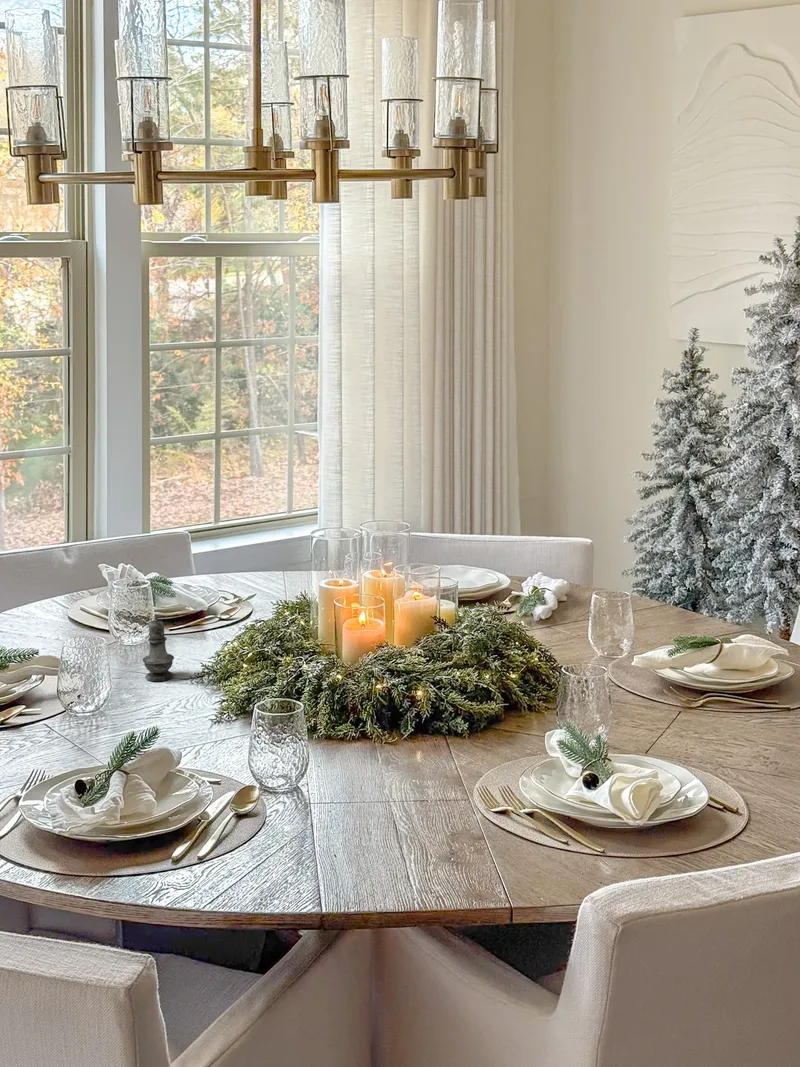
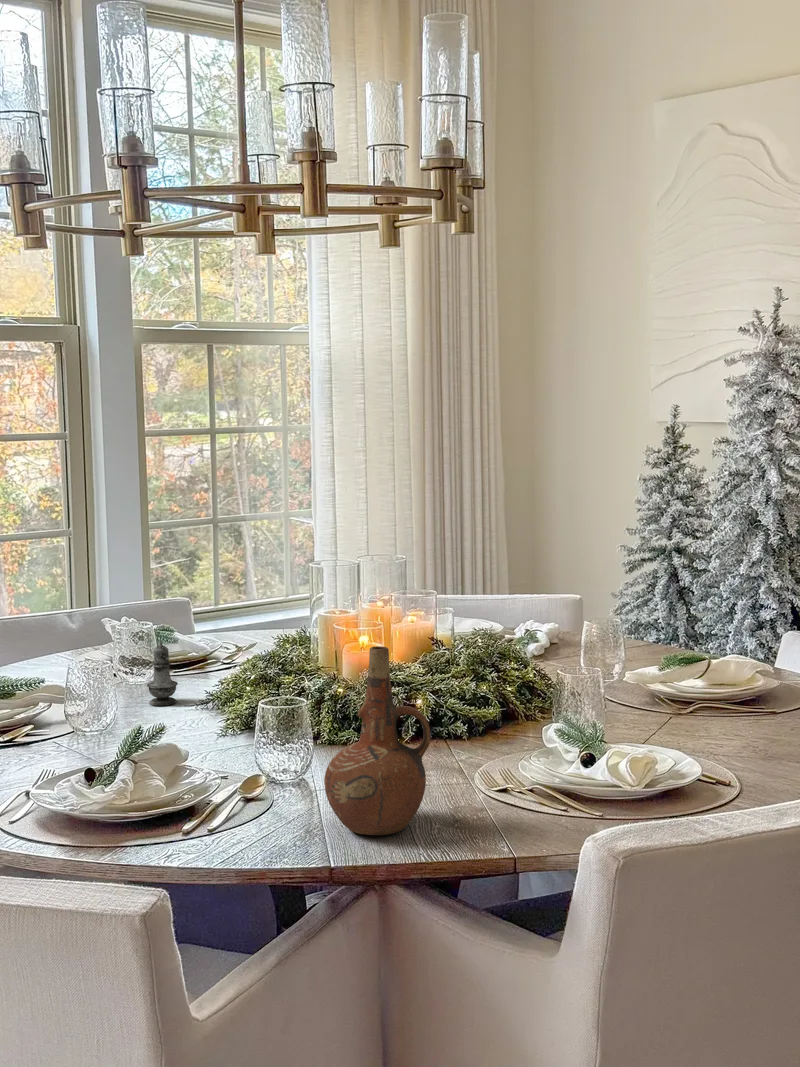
ceramic pitcher: none [317,675,426,867] -> present [324,646,430,835]

